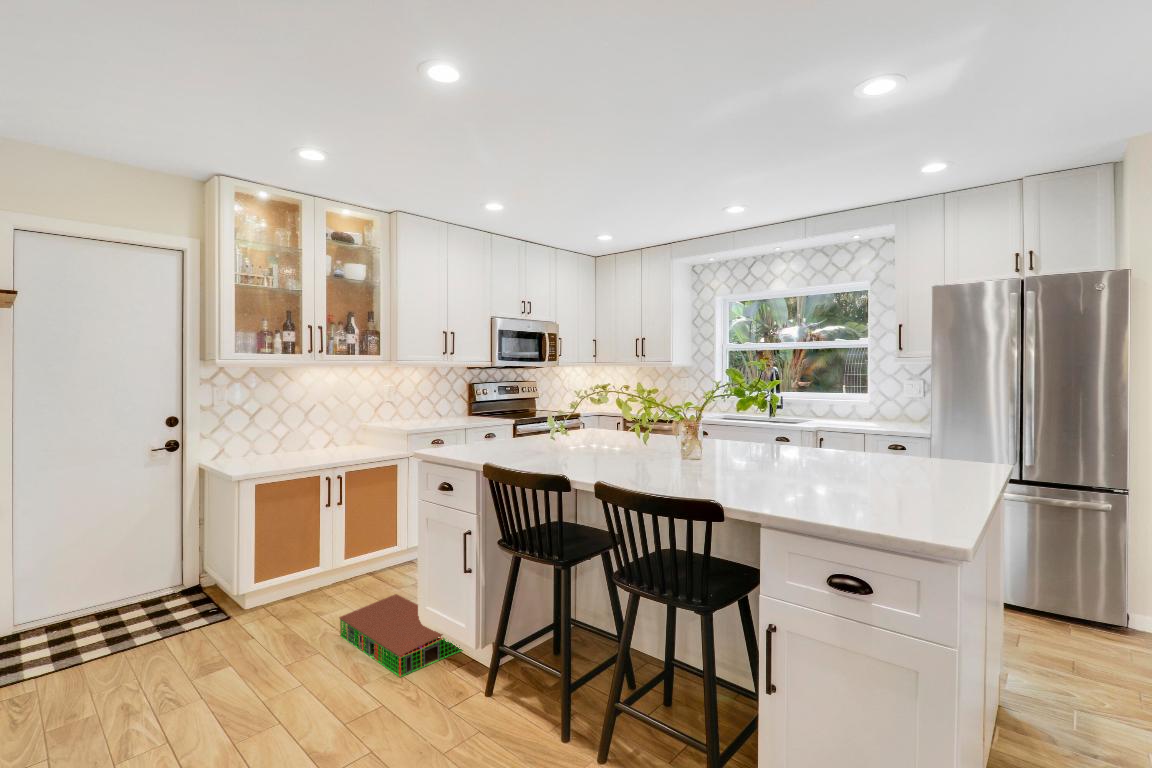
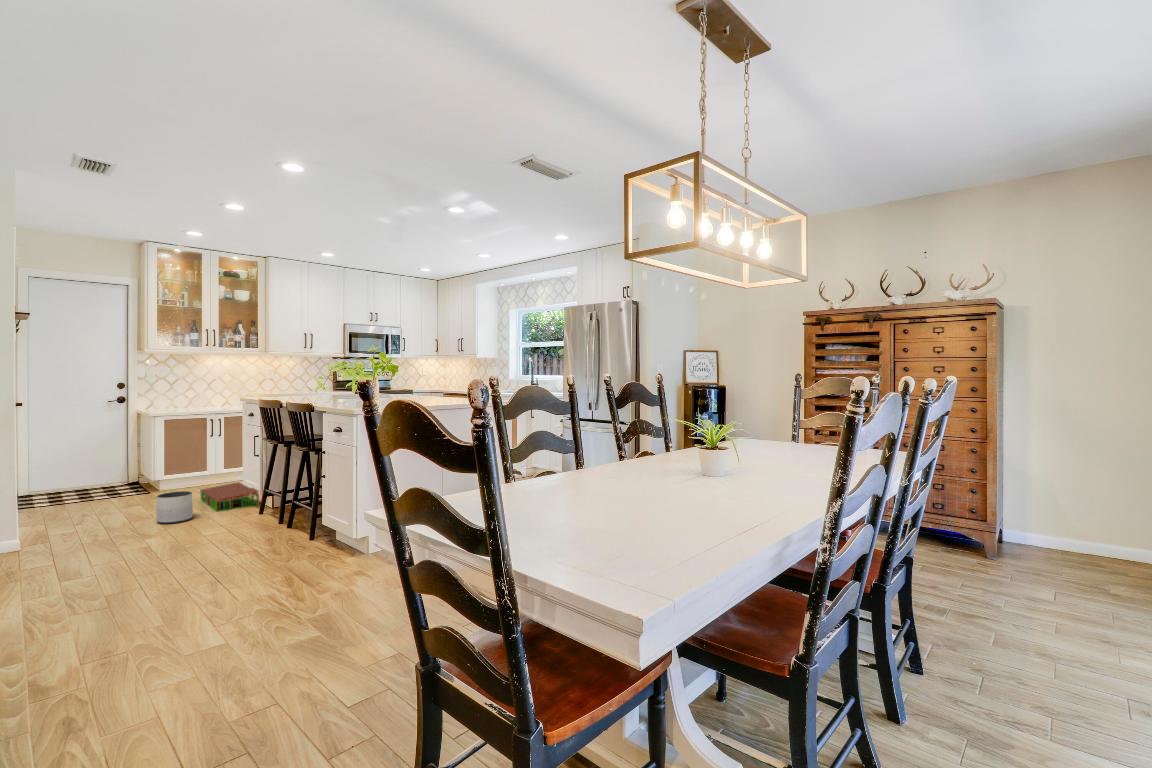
planter: none [306,649,372,733] -> present [157,491,193,524]

